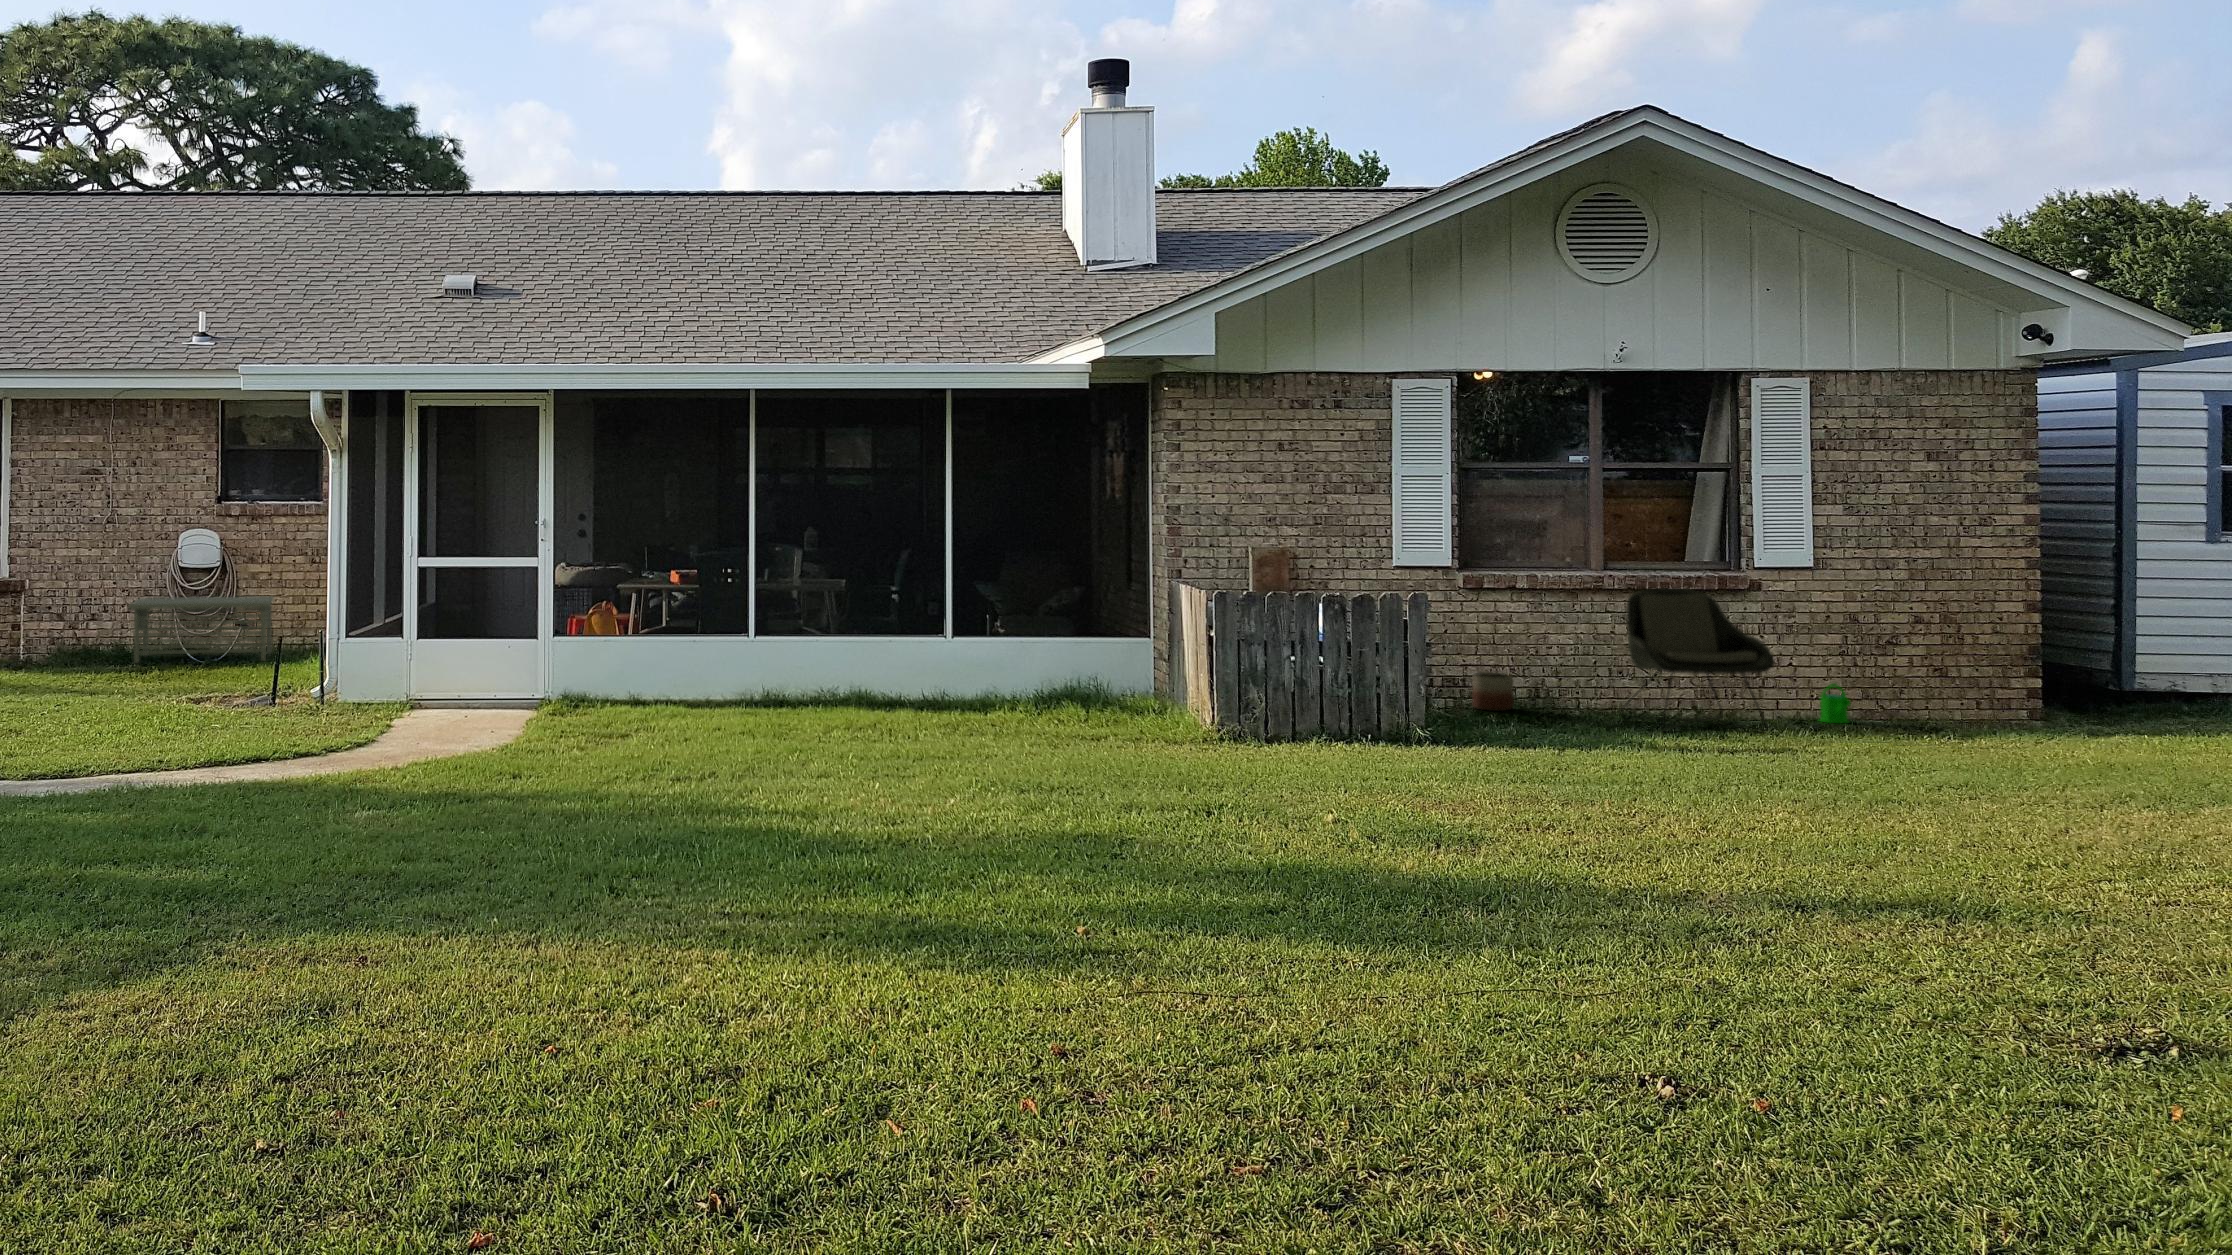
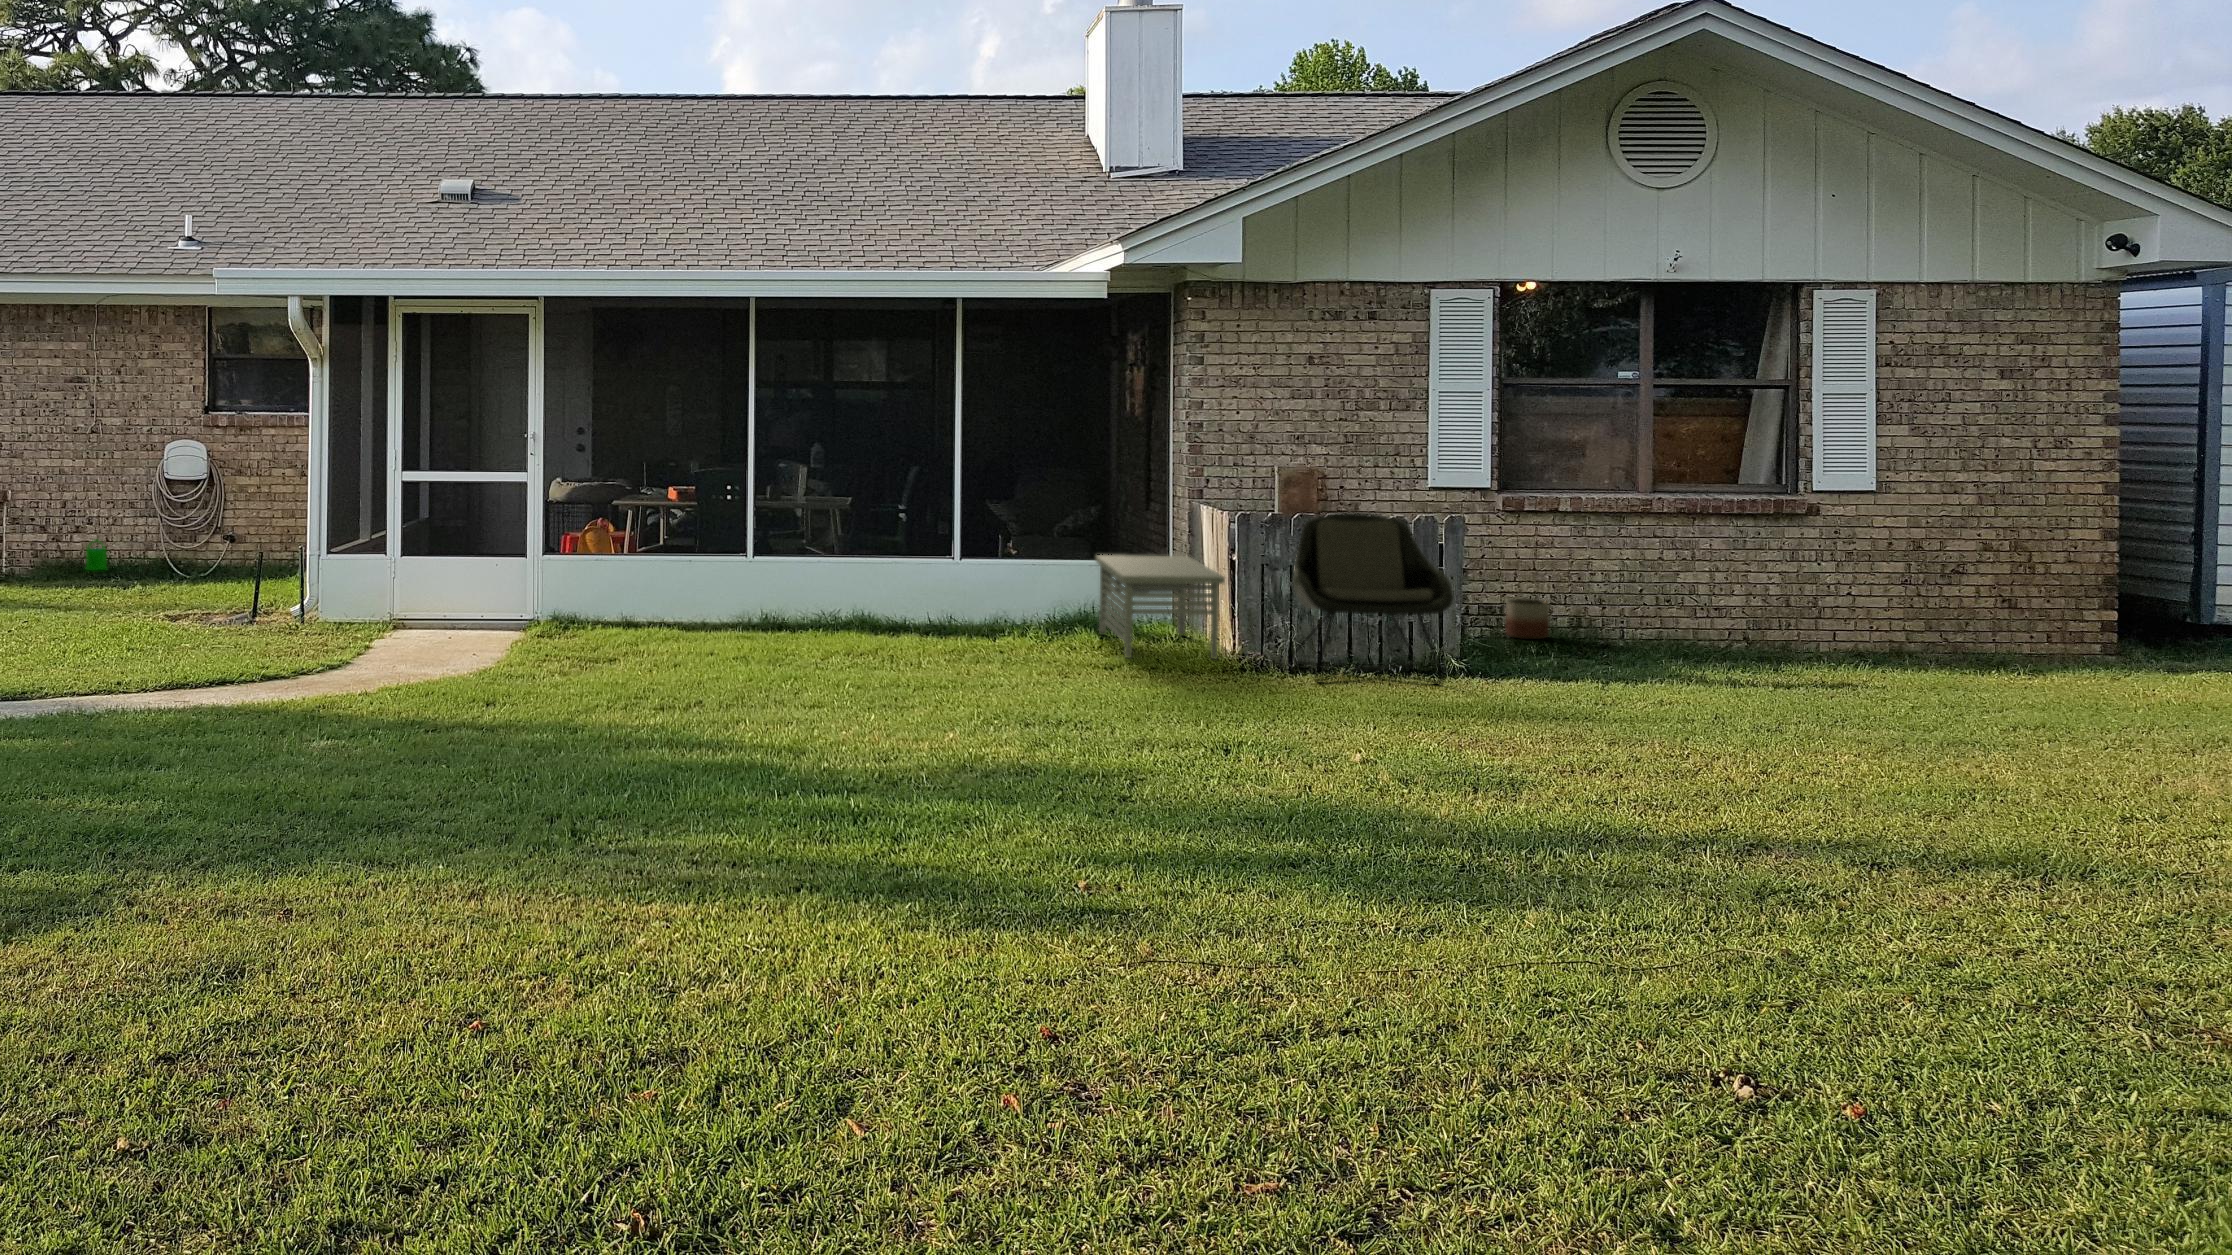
lounge chair: present [1621,588,1775,733] -> present [1292,513,1454,685]
storage bench: present [129,596,273,663] -> present [1095,555,1225,659]
watering can: present [1820,683,1851,723] -> present [85,539,107,570]

